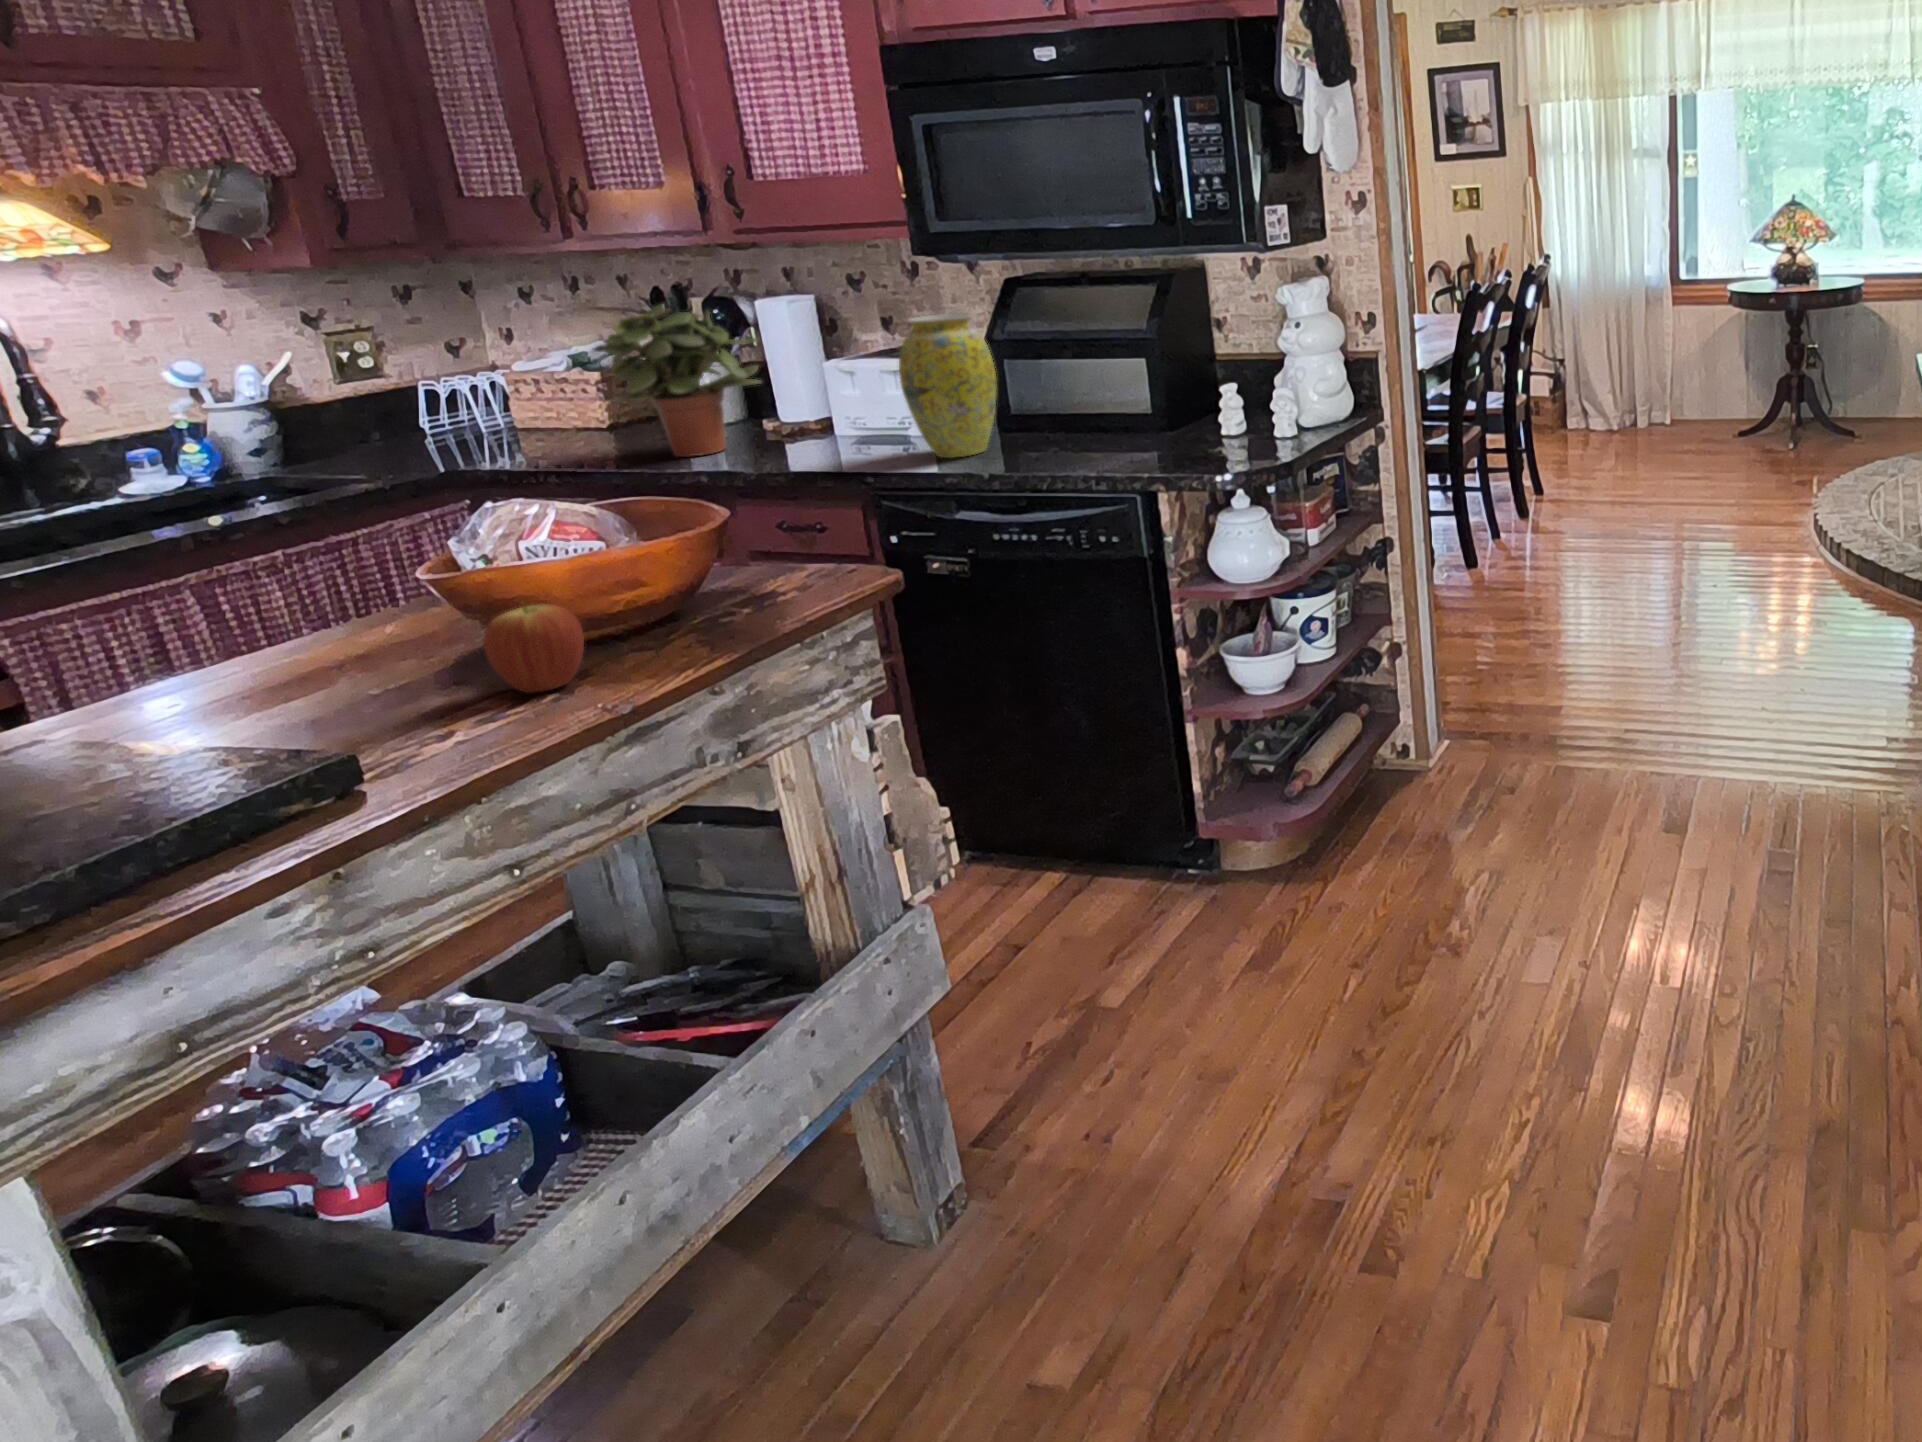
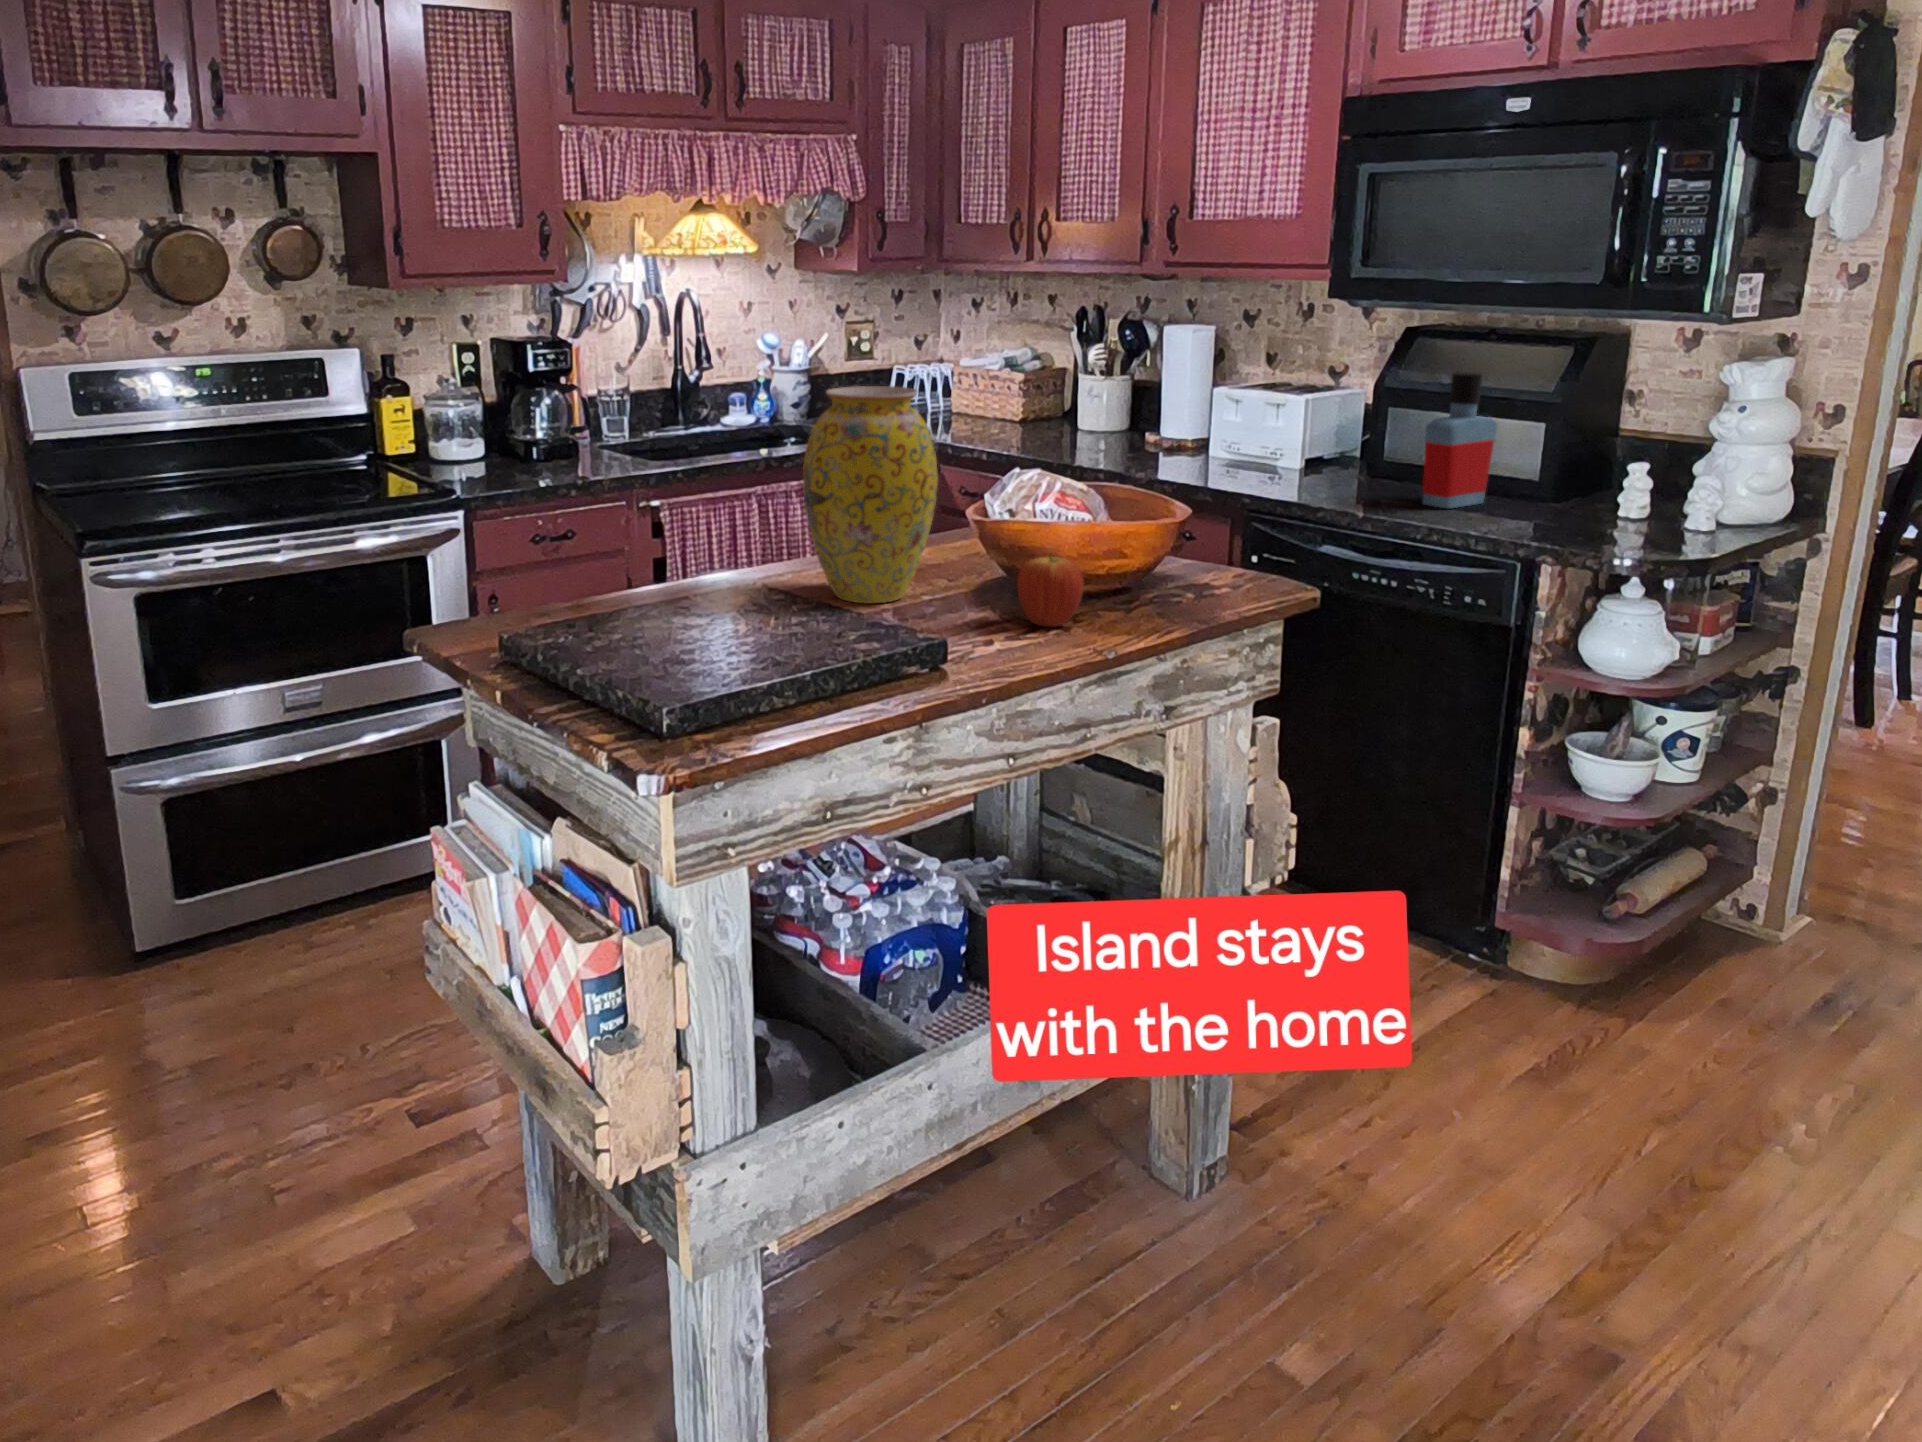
potted plant: present [594,304,761,457] -> none [1036,323,1165,456]
vase: present [899,313,996,458] -> present [803,386,938,604]
bottle: none [1037,318,1111,453] -> present [1423,372,1497,508]

